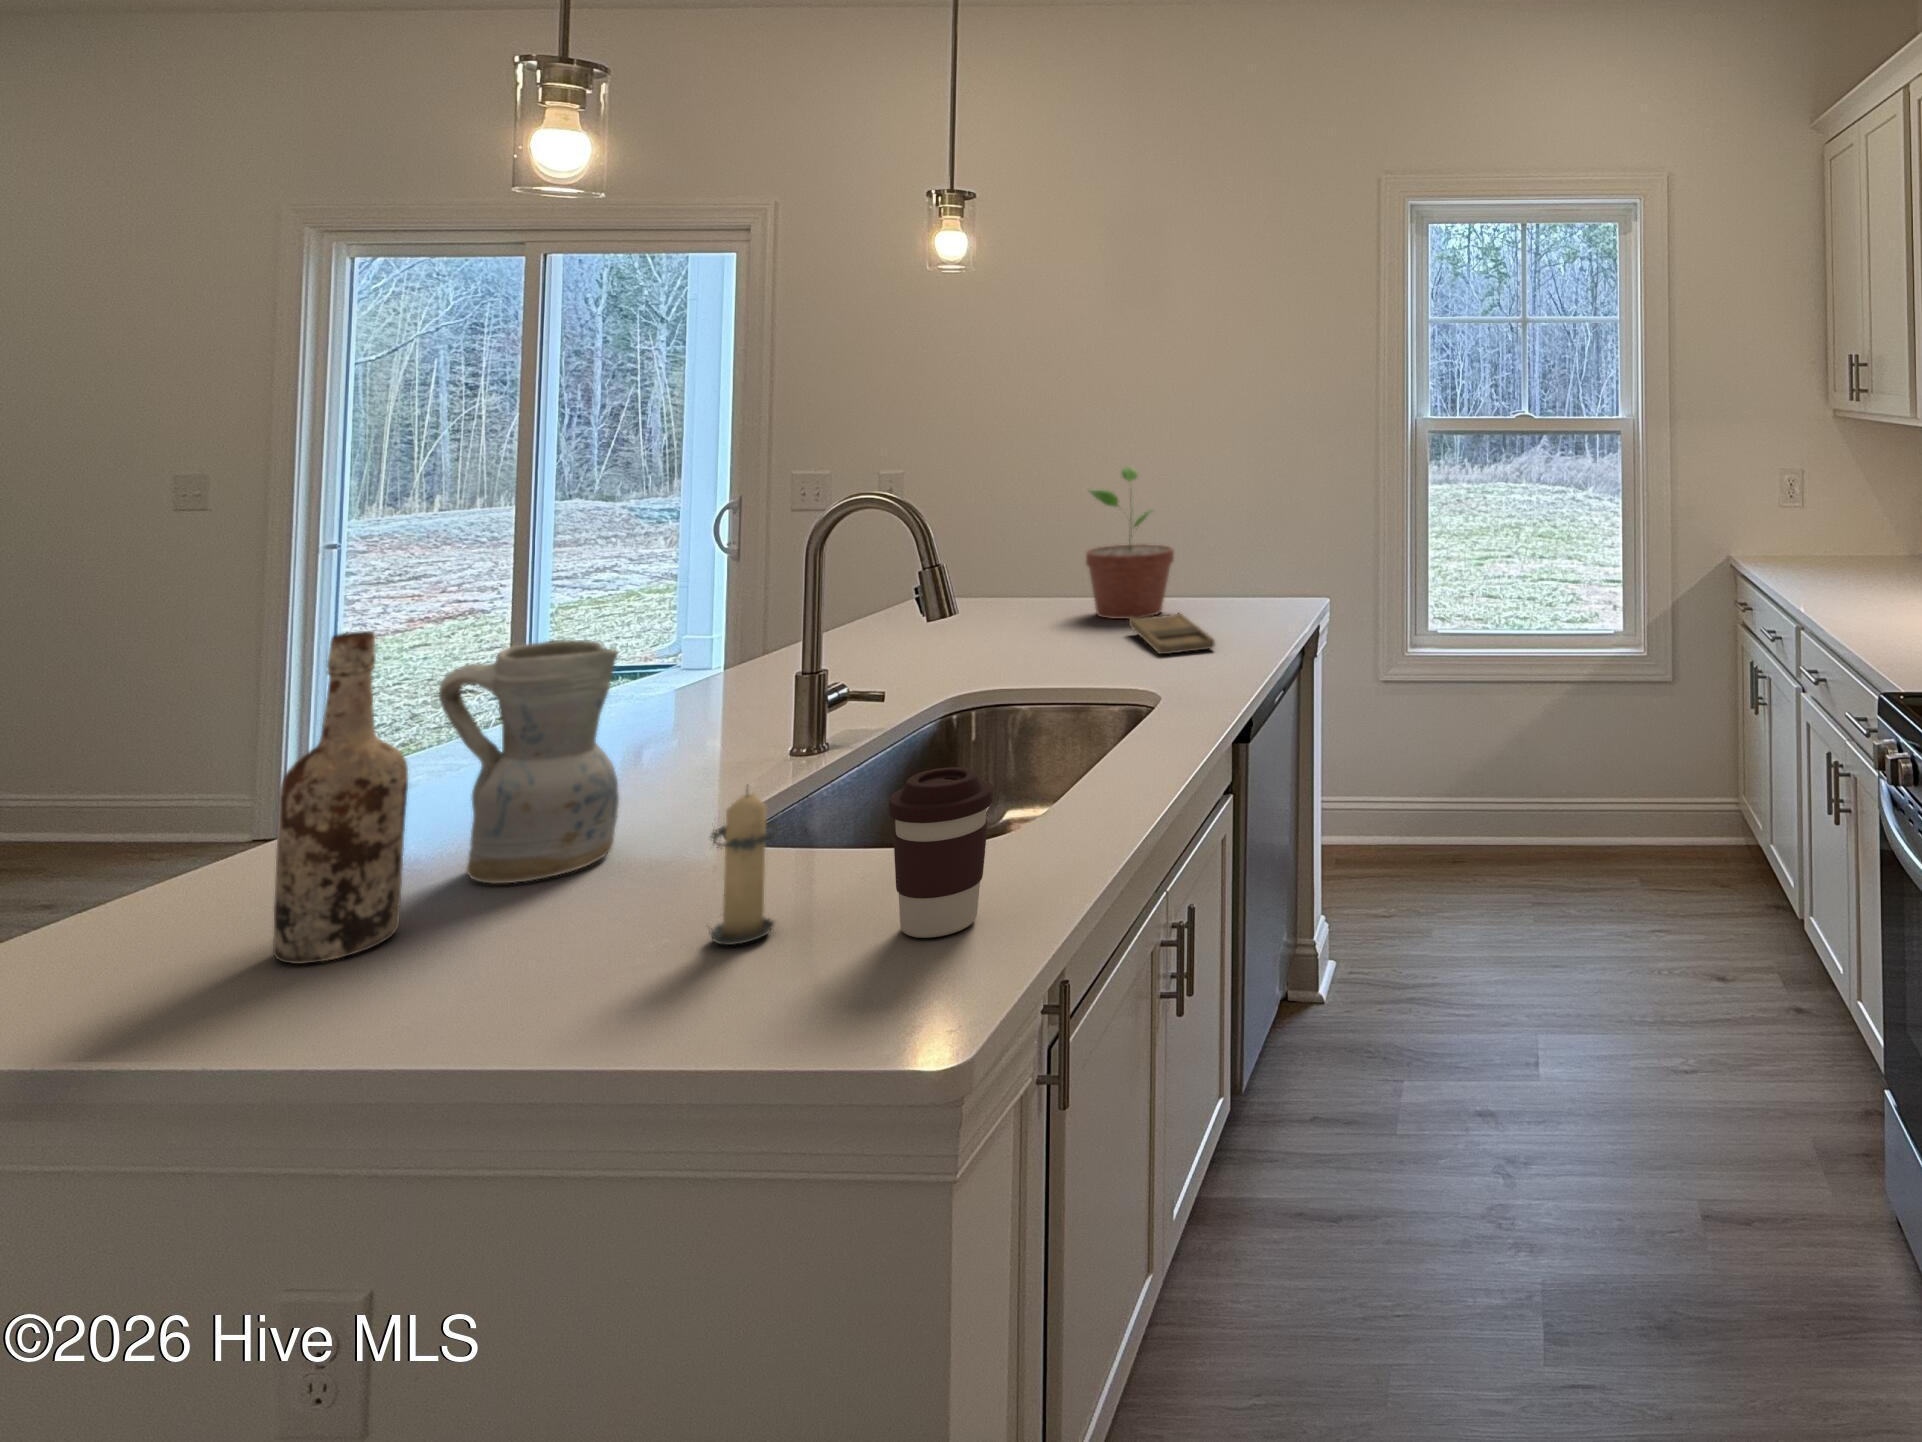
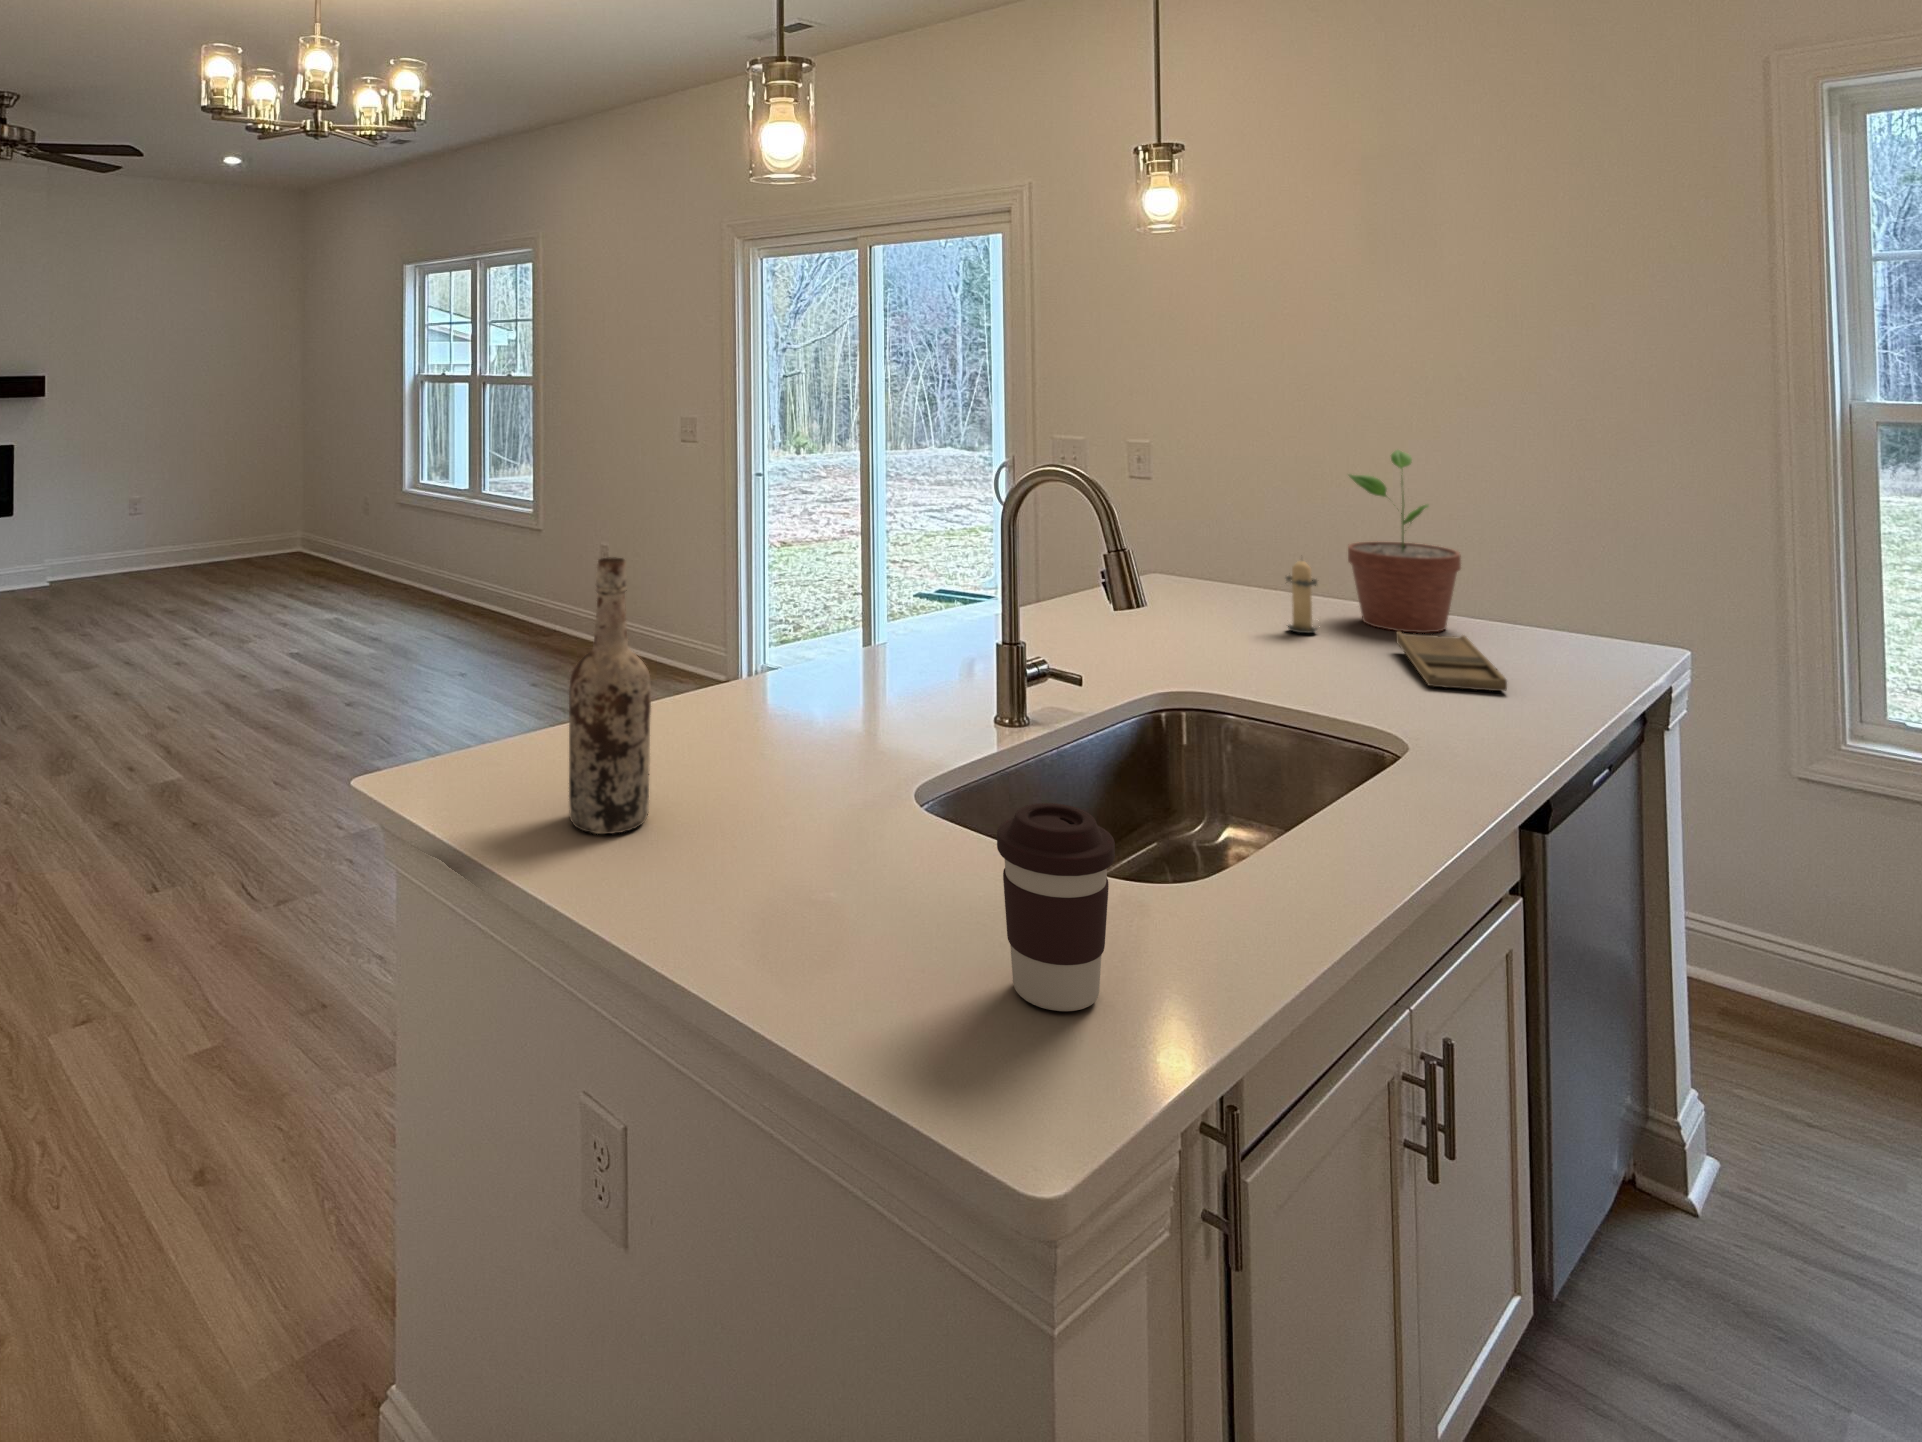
ceramic pitcher: present [439,640,619,884] -> none [690,583,821,802]
candle: present [708,785,778,945] -> present [1286,561,1317,633]

